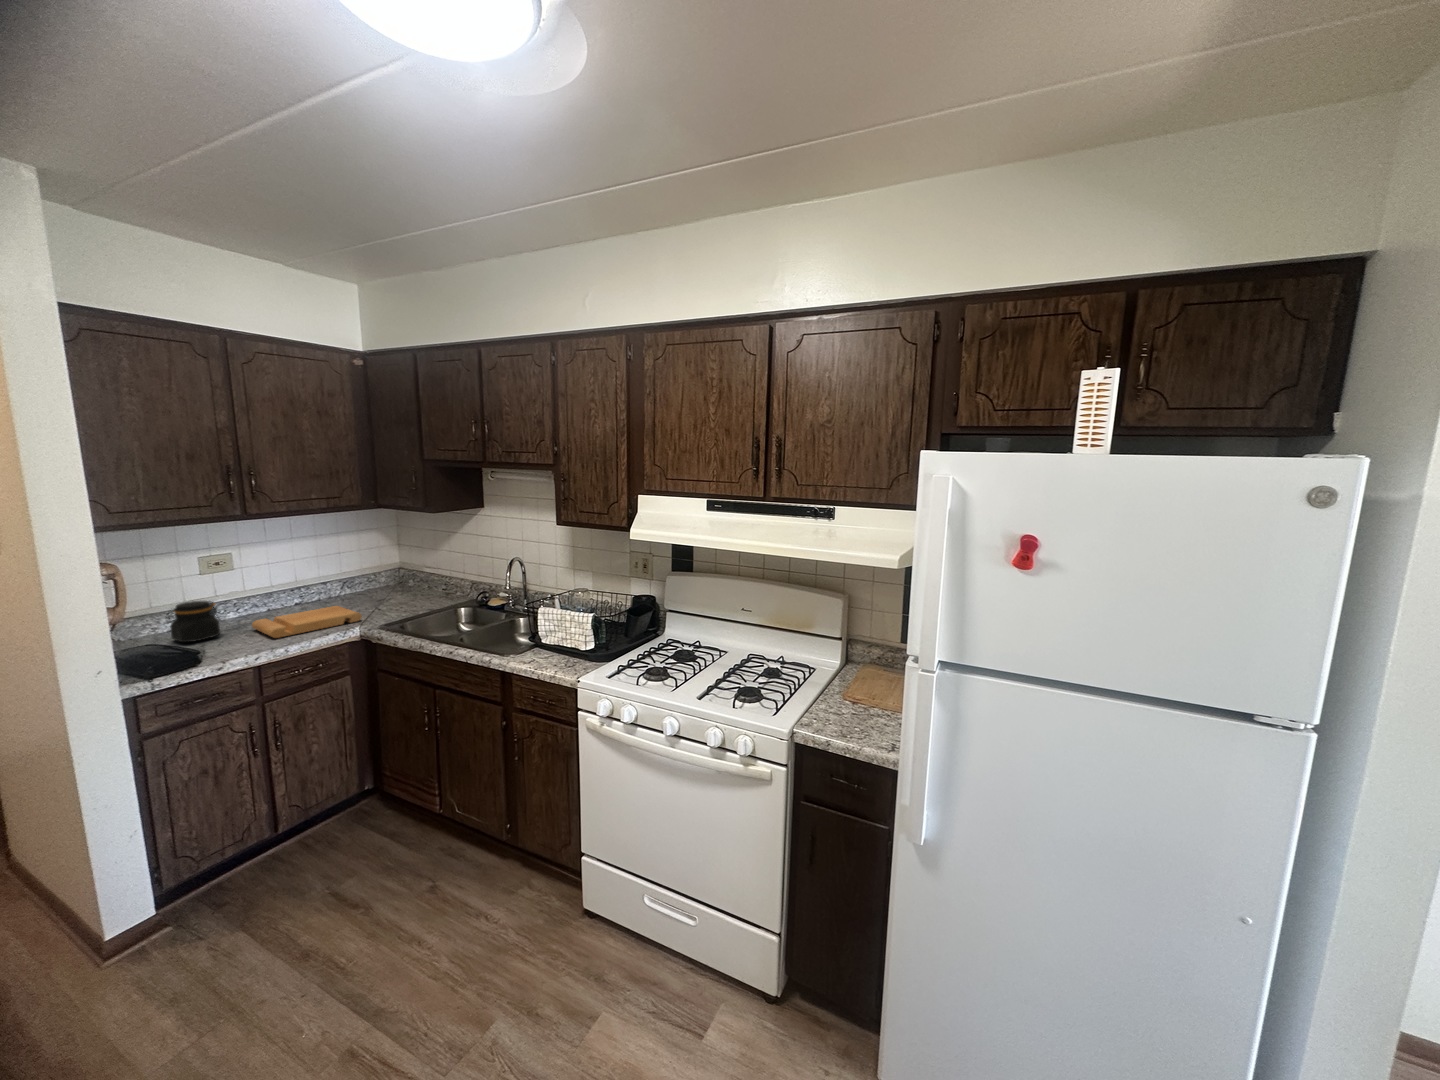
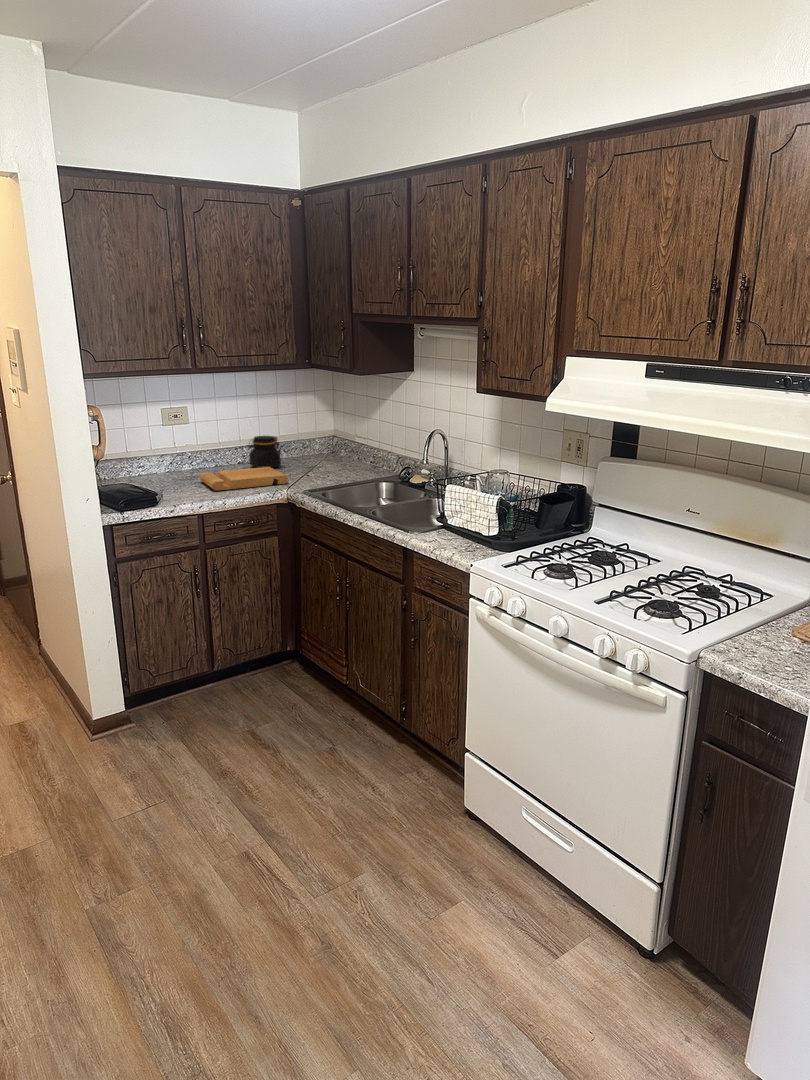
jar: present [166,601,220,642] -> present [248,436,281,468]

